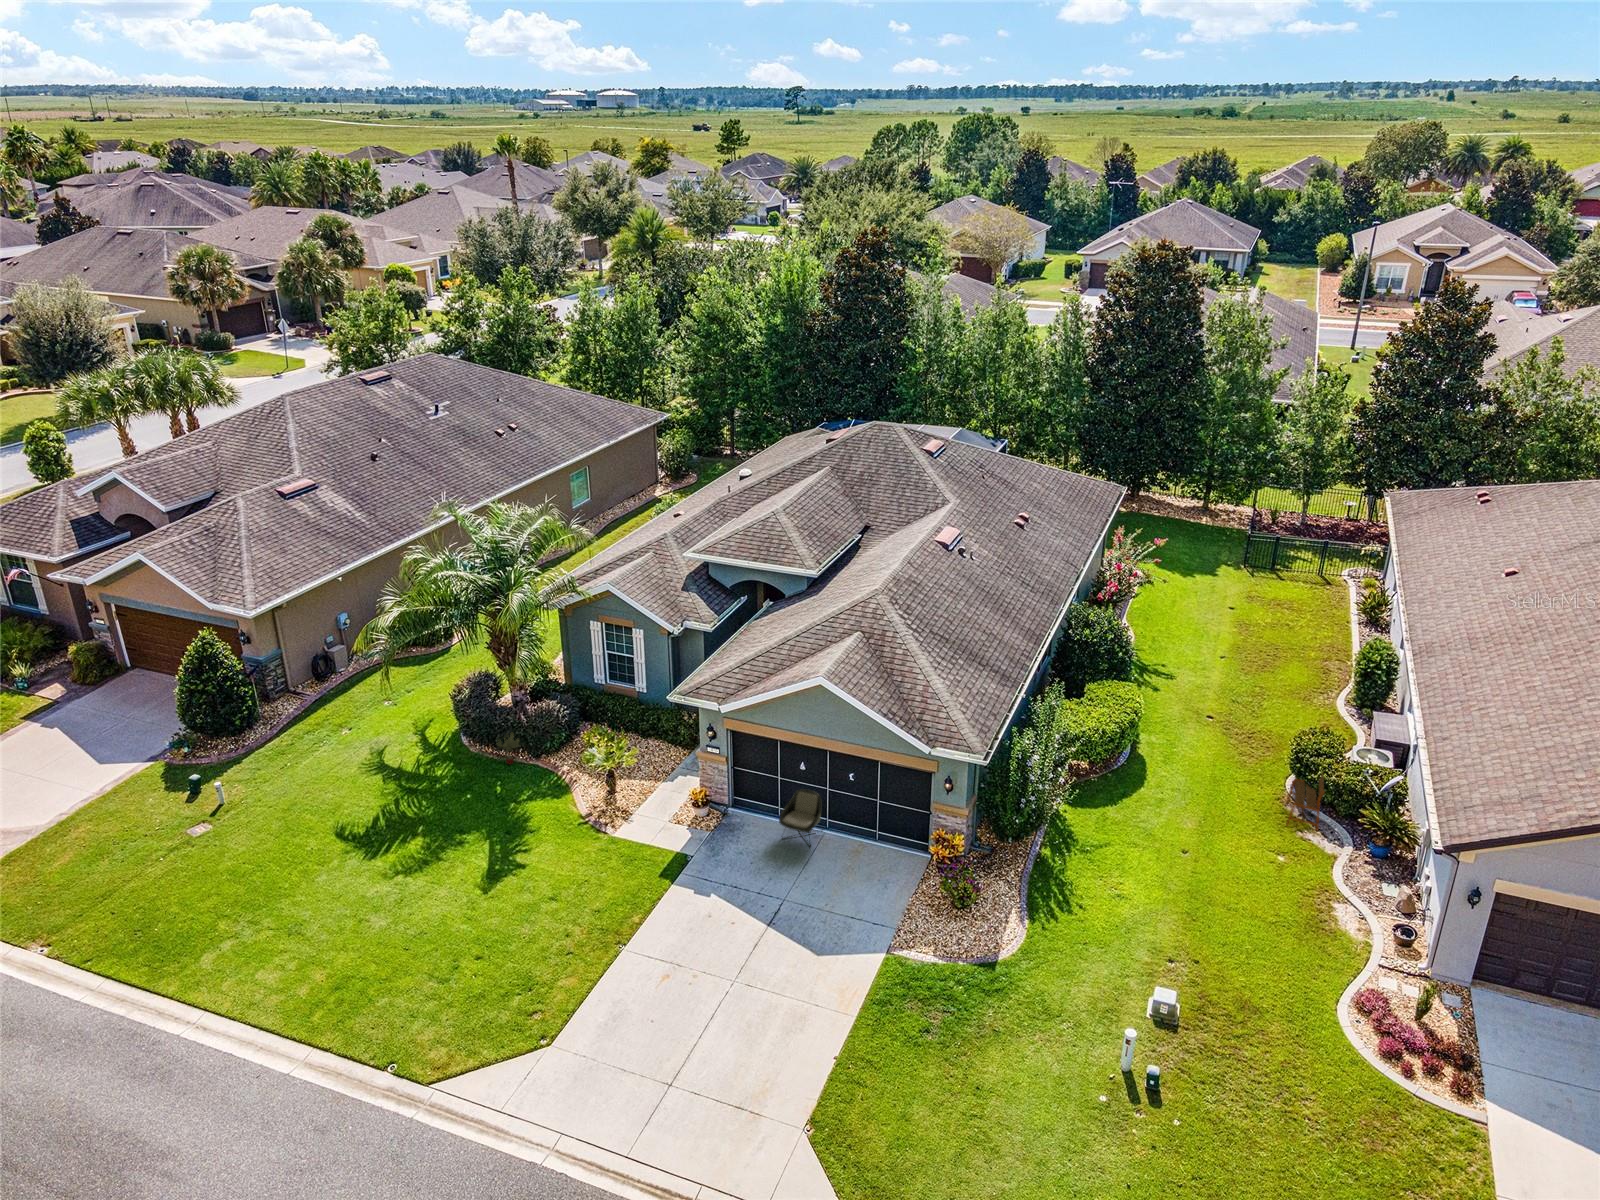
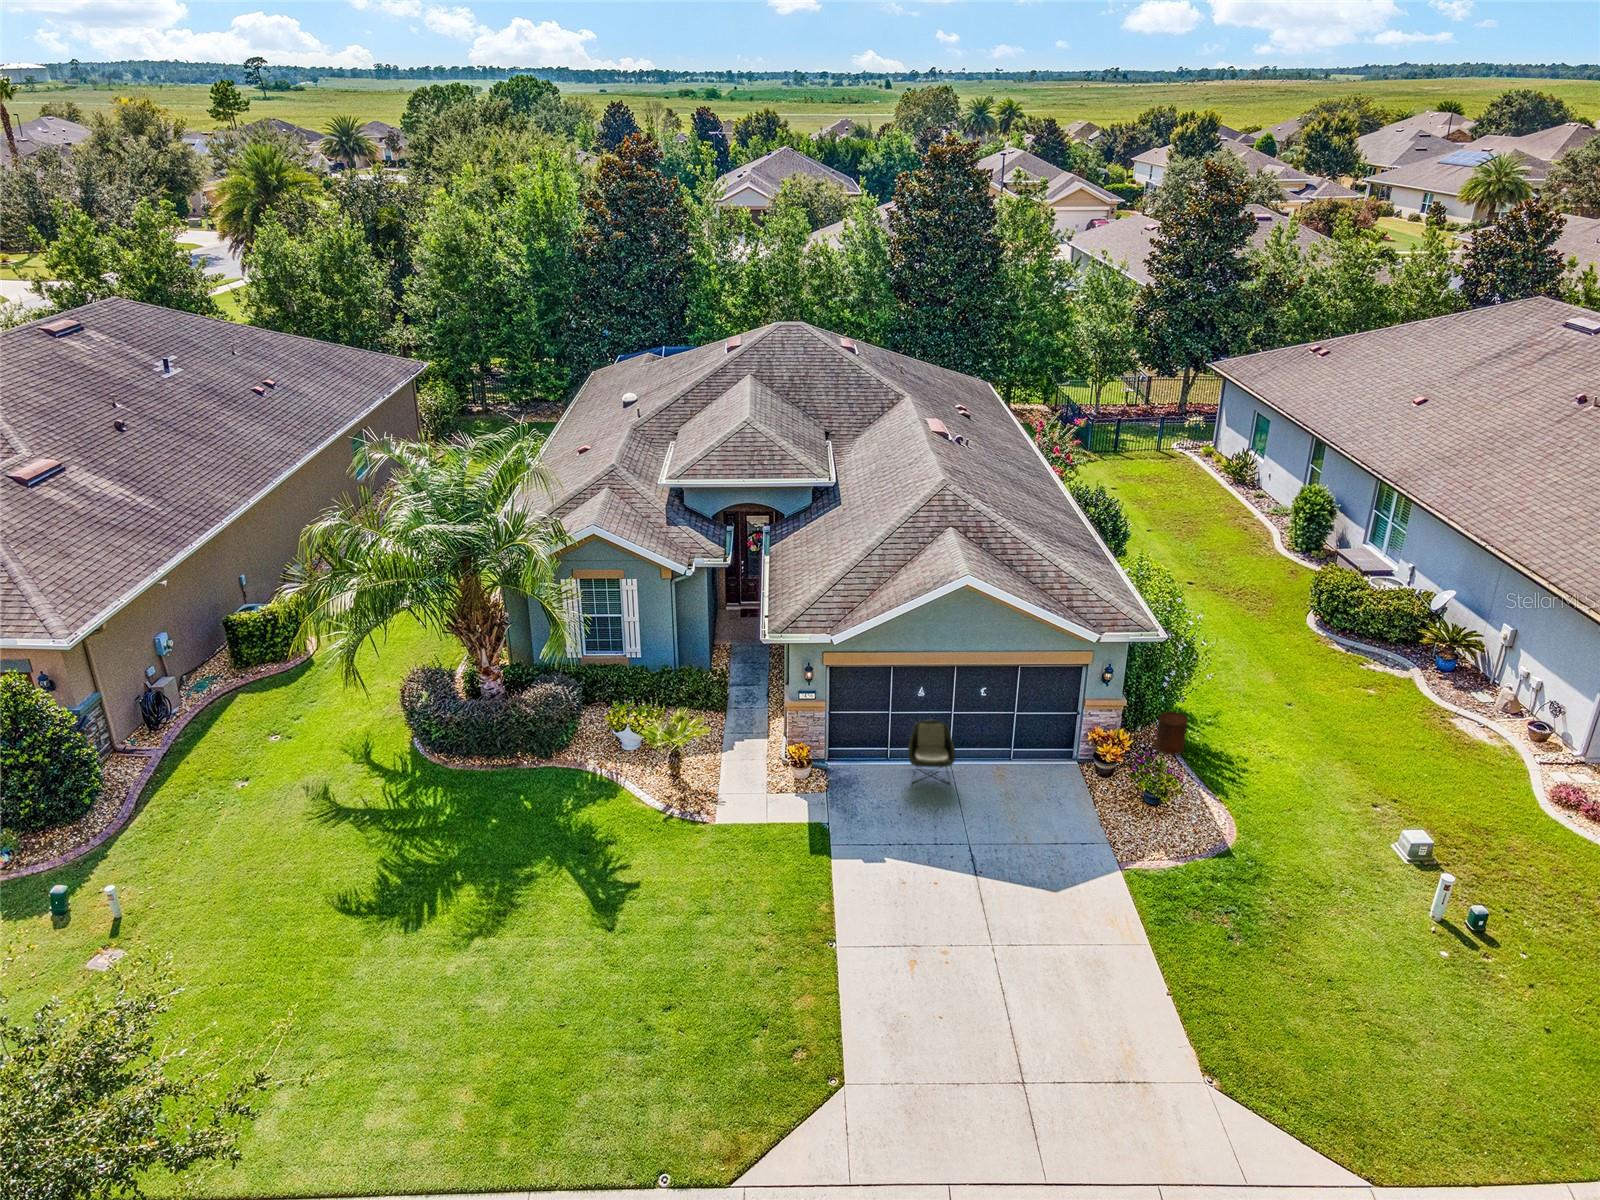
potted tree: present [497,734,519,764] -> none [488,733,526,777]
bench: present [1286,772,1324,830] -> none [1340,605,1396,666]
trash can: none [1010,828,1039,869] -> present [1155,711,1188,755]

